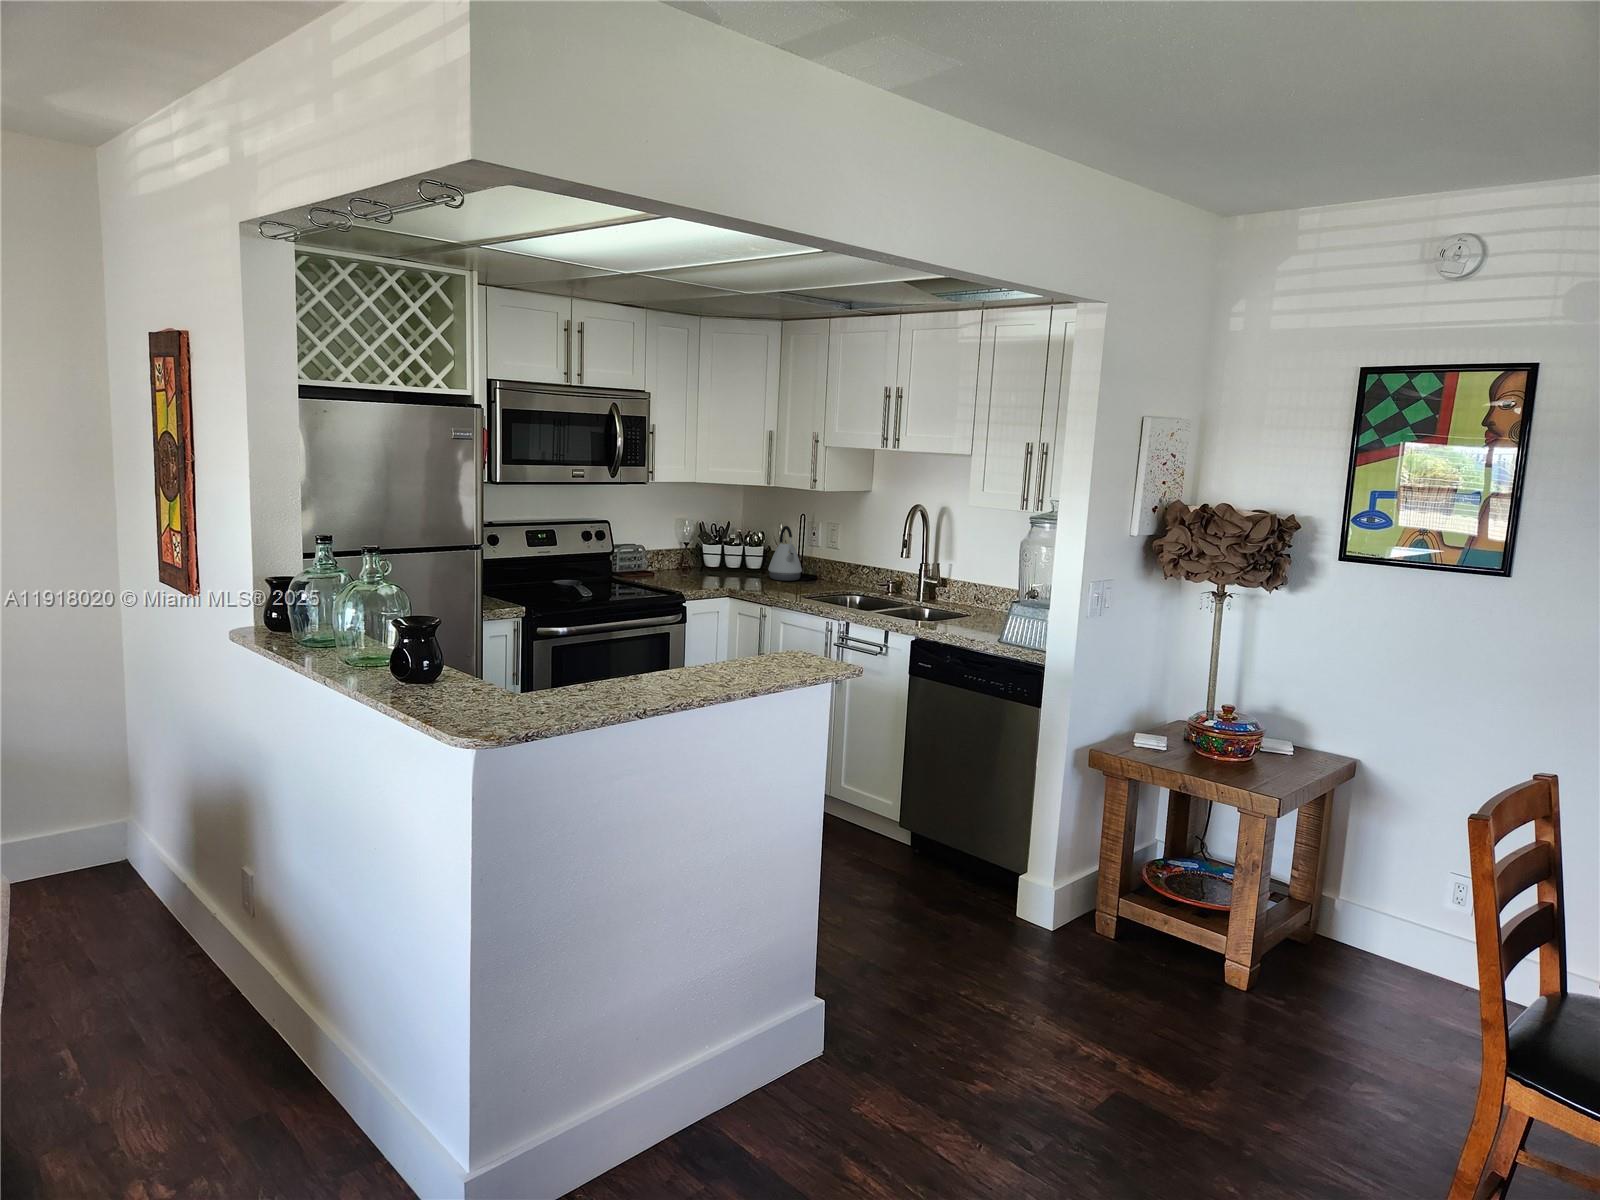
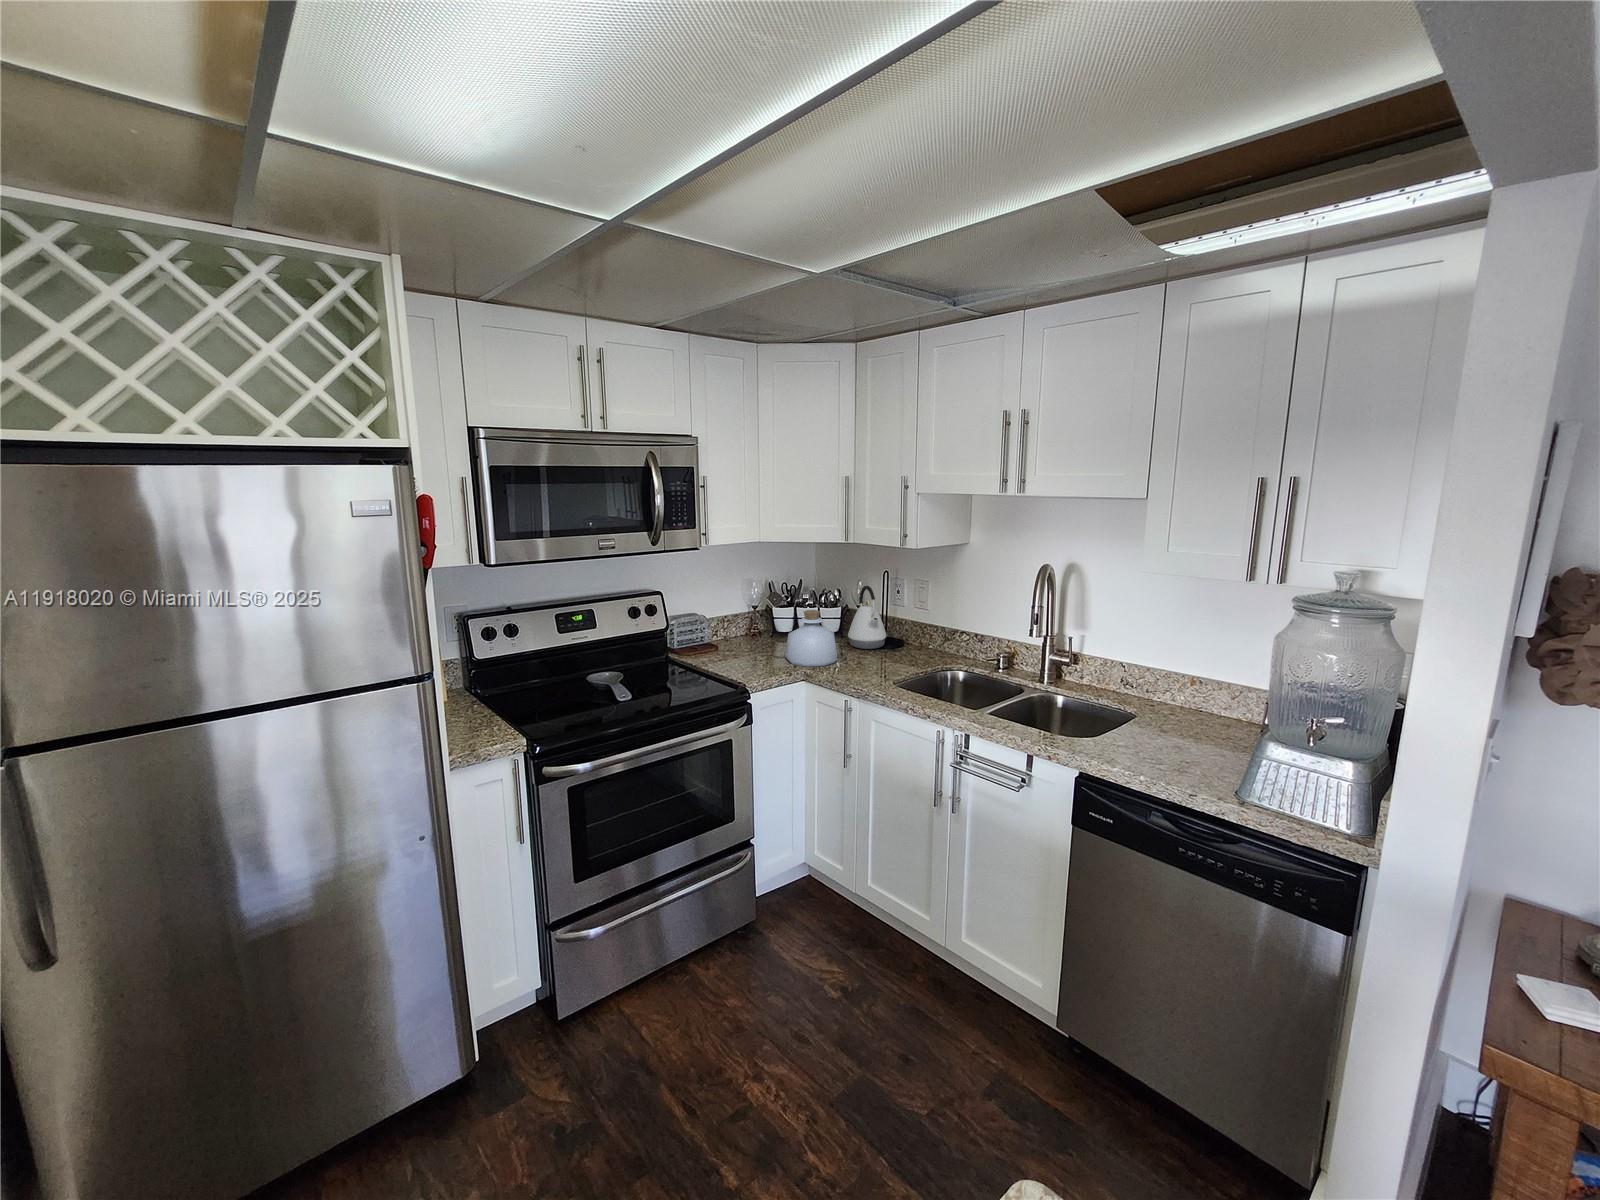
bottle: none [713,541,757,587] -> present [785,610,837,667]

